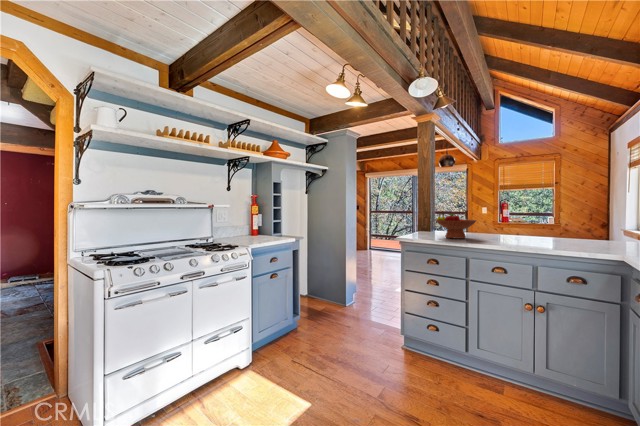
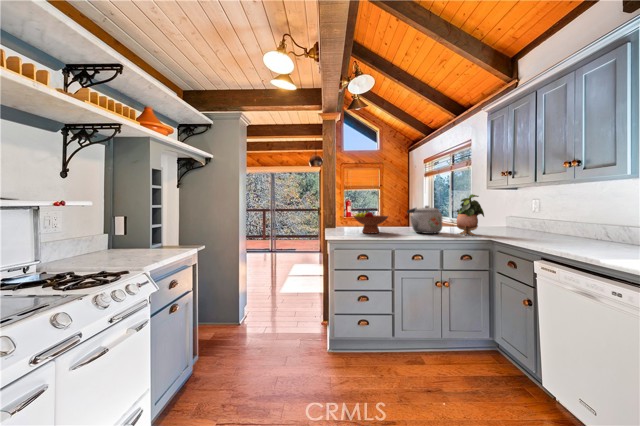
potted plant: none [573,194,619,250] -> present [457,194,484,235]
kettle: none [502,209,553,244] -> present [407,206,442,234]

